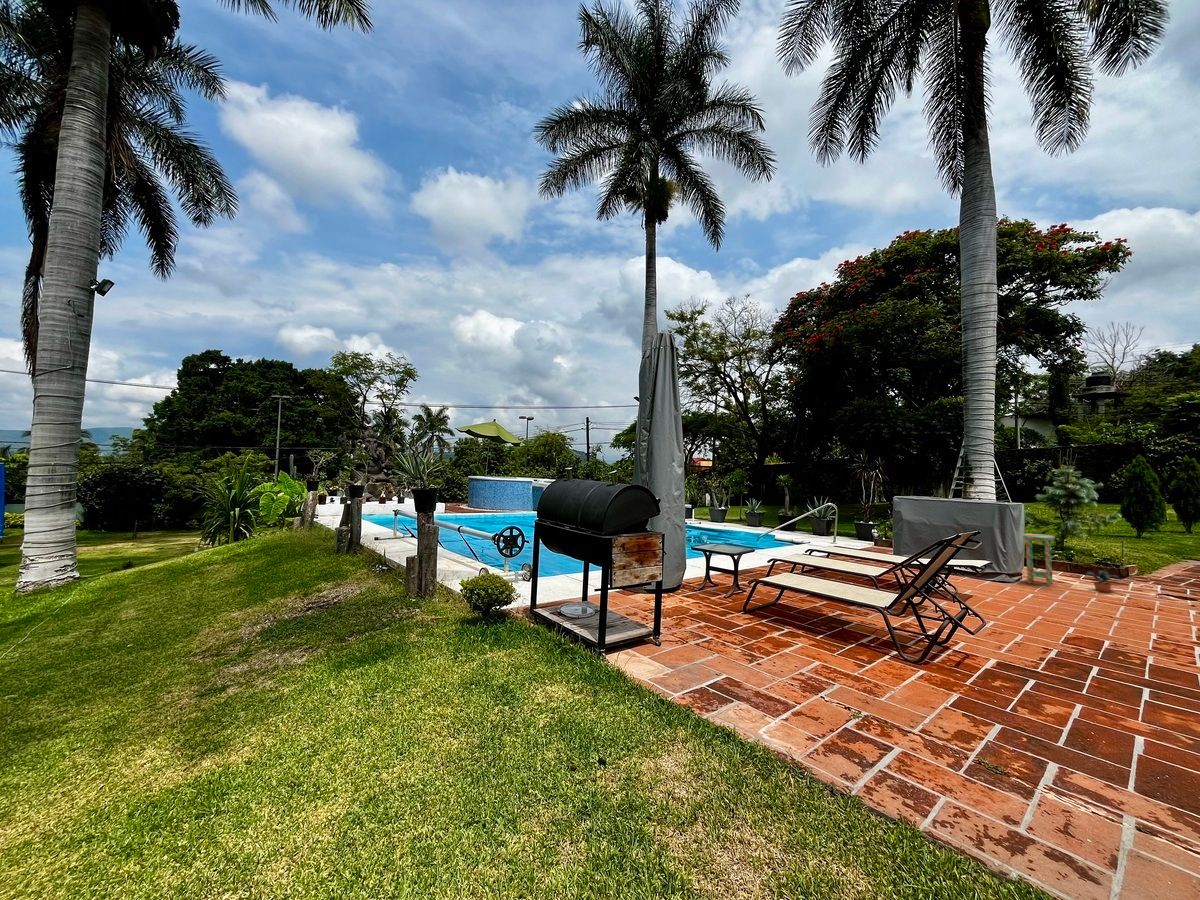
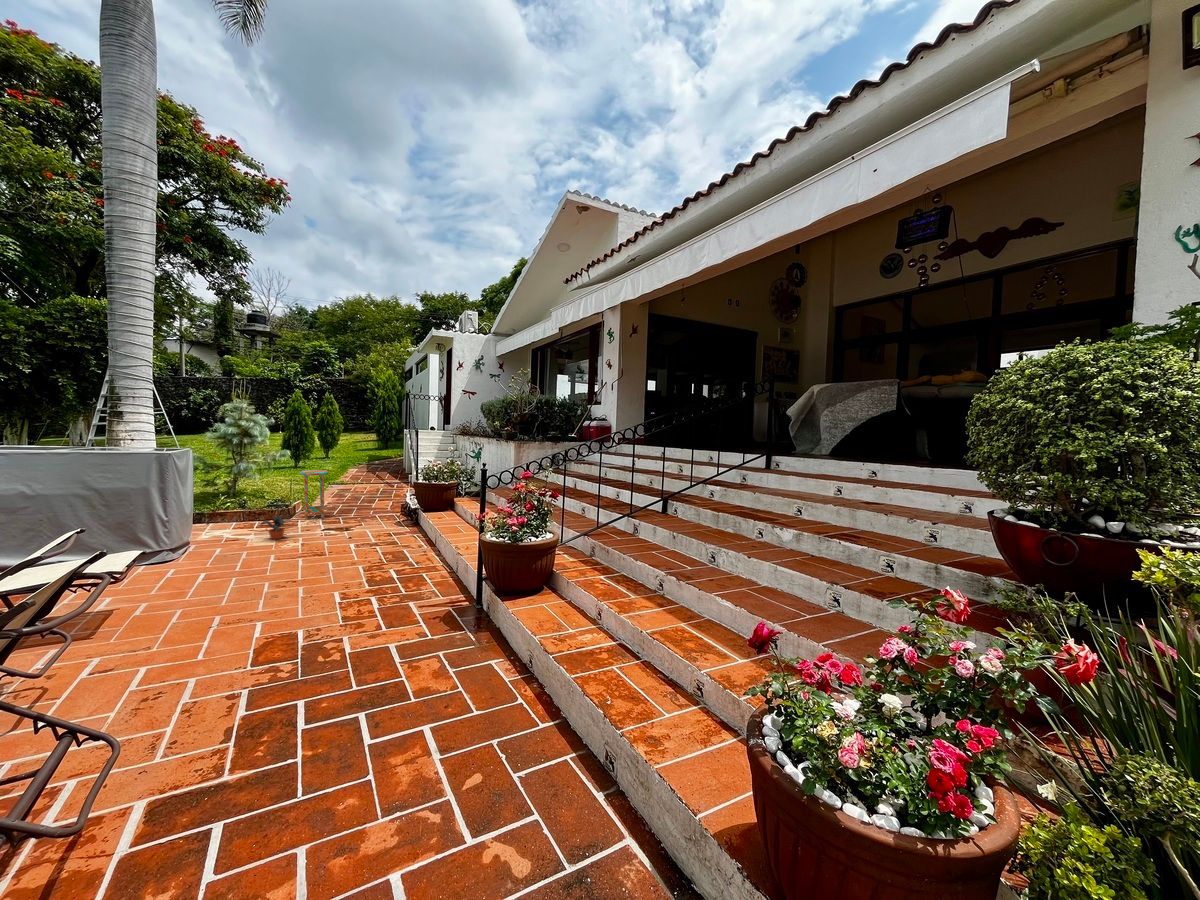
side table: present [1023,534,1055,586] -> present [300,470,328,520]

